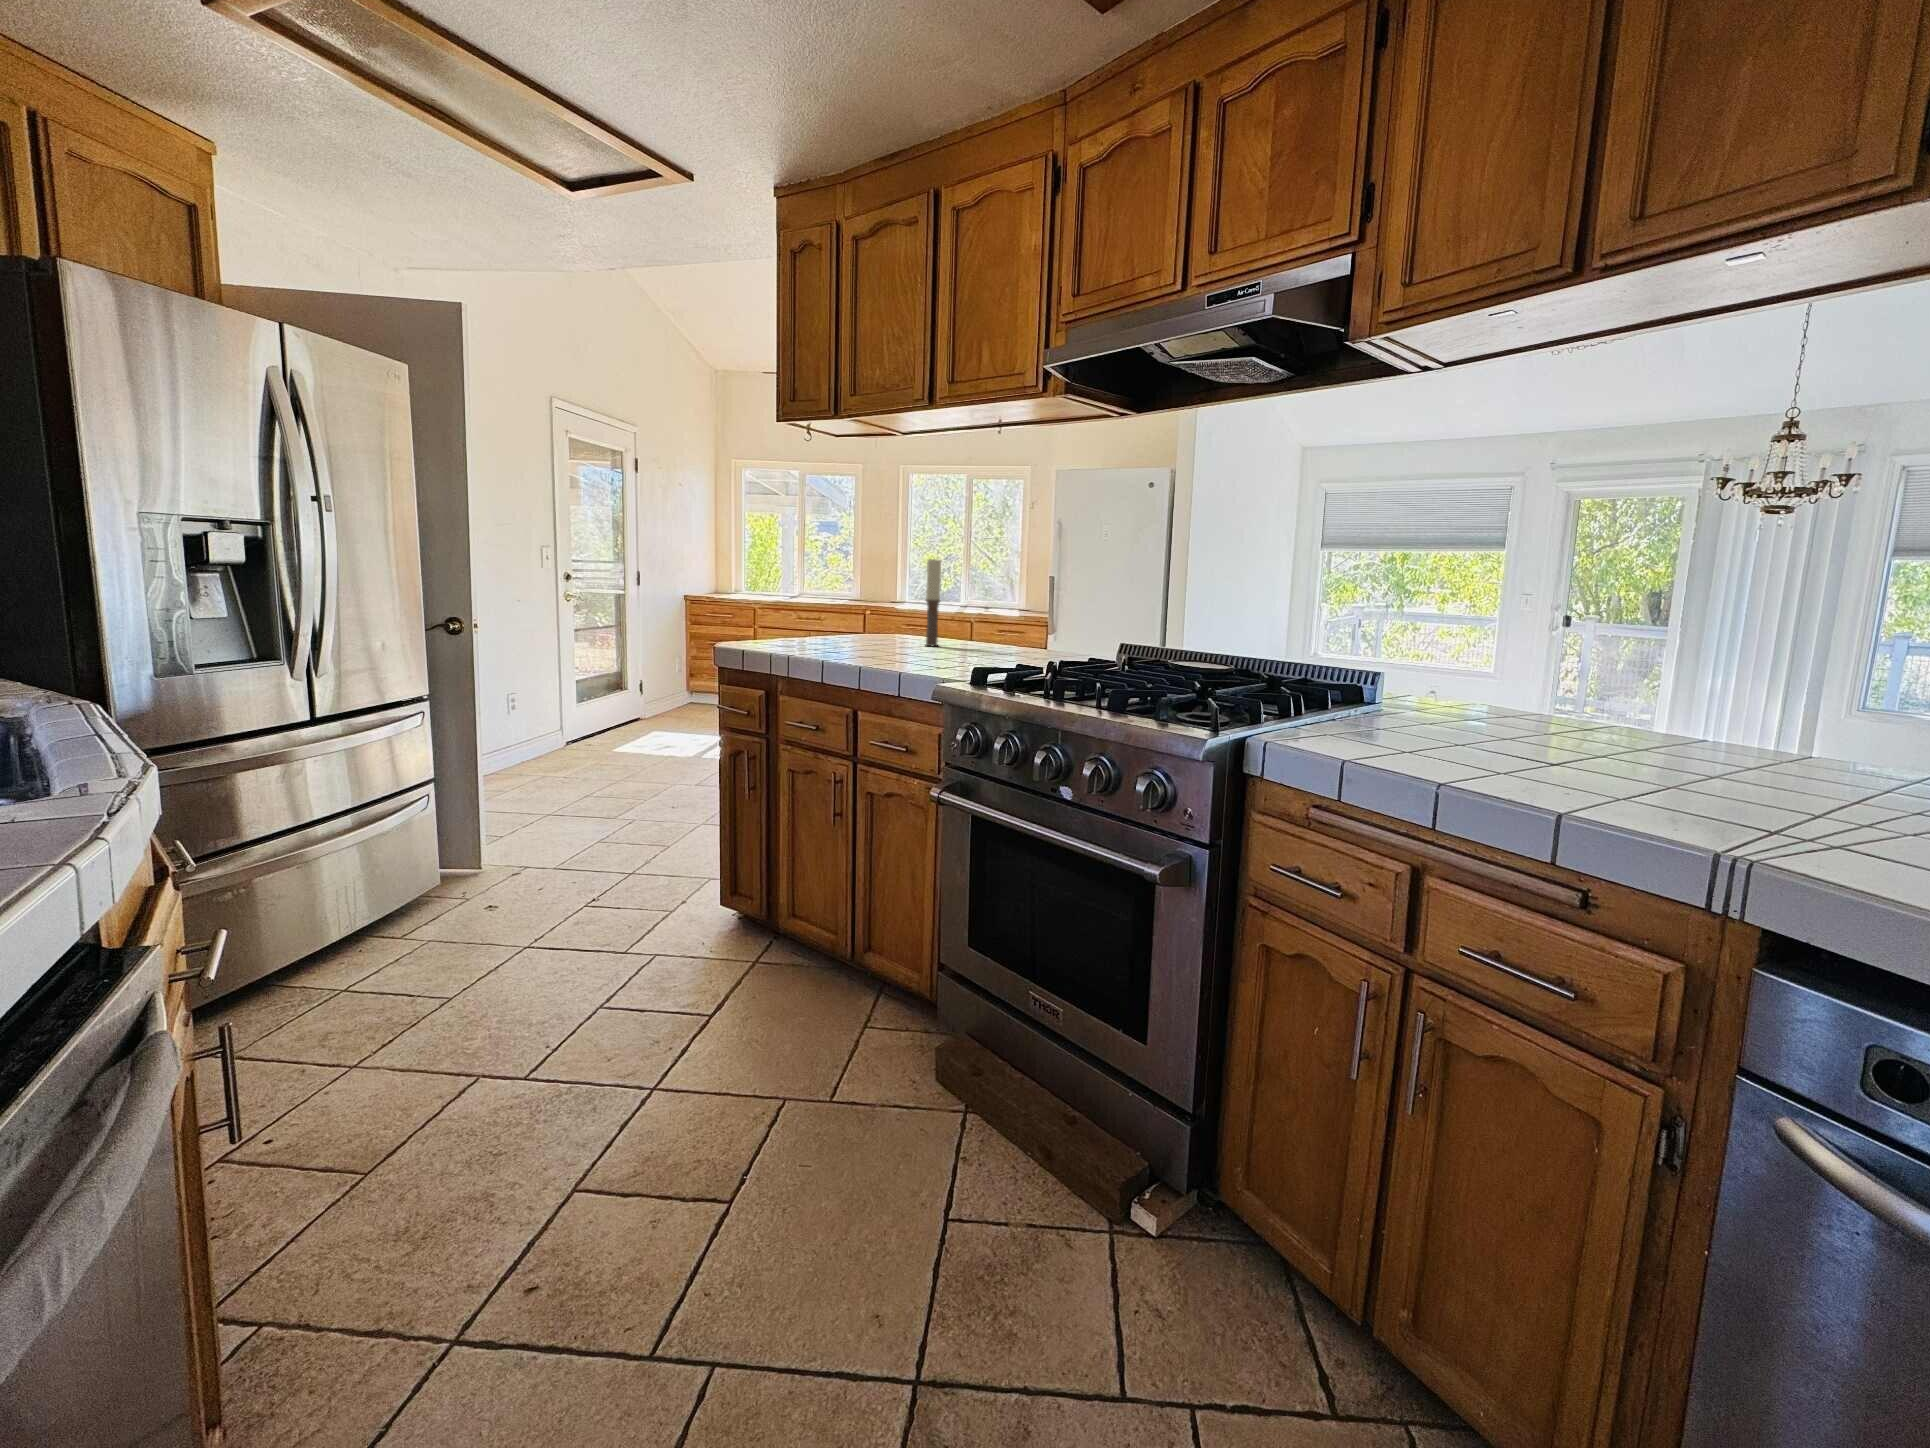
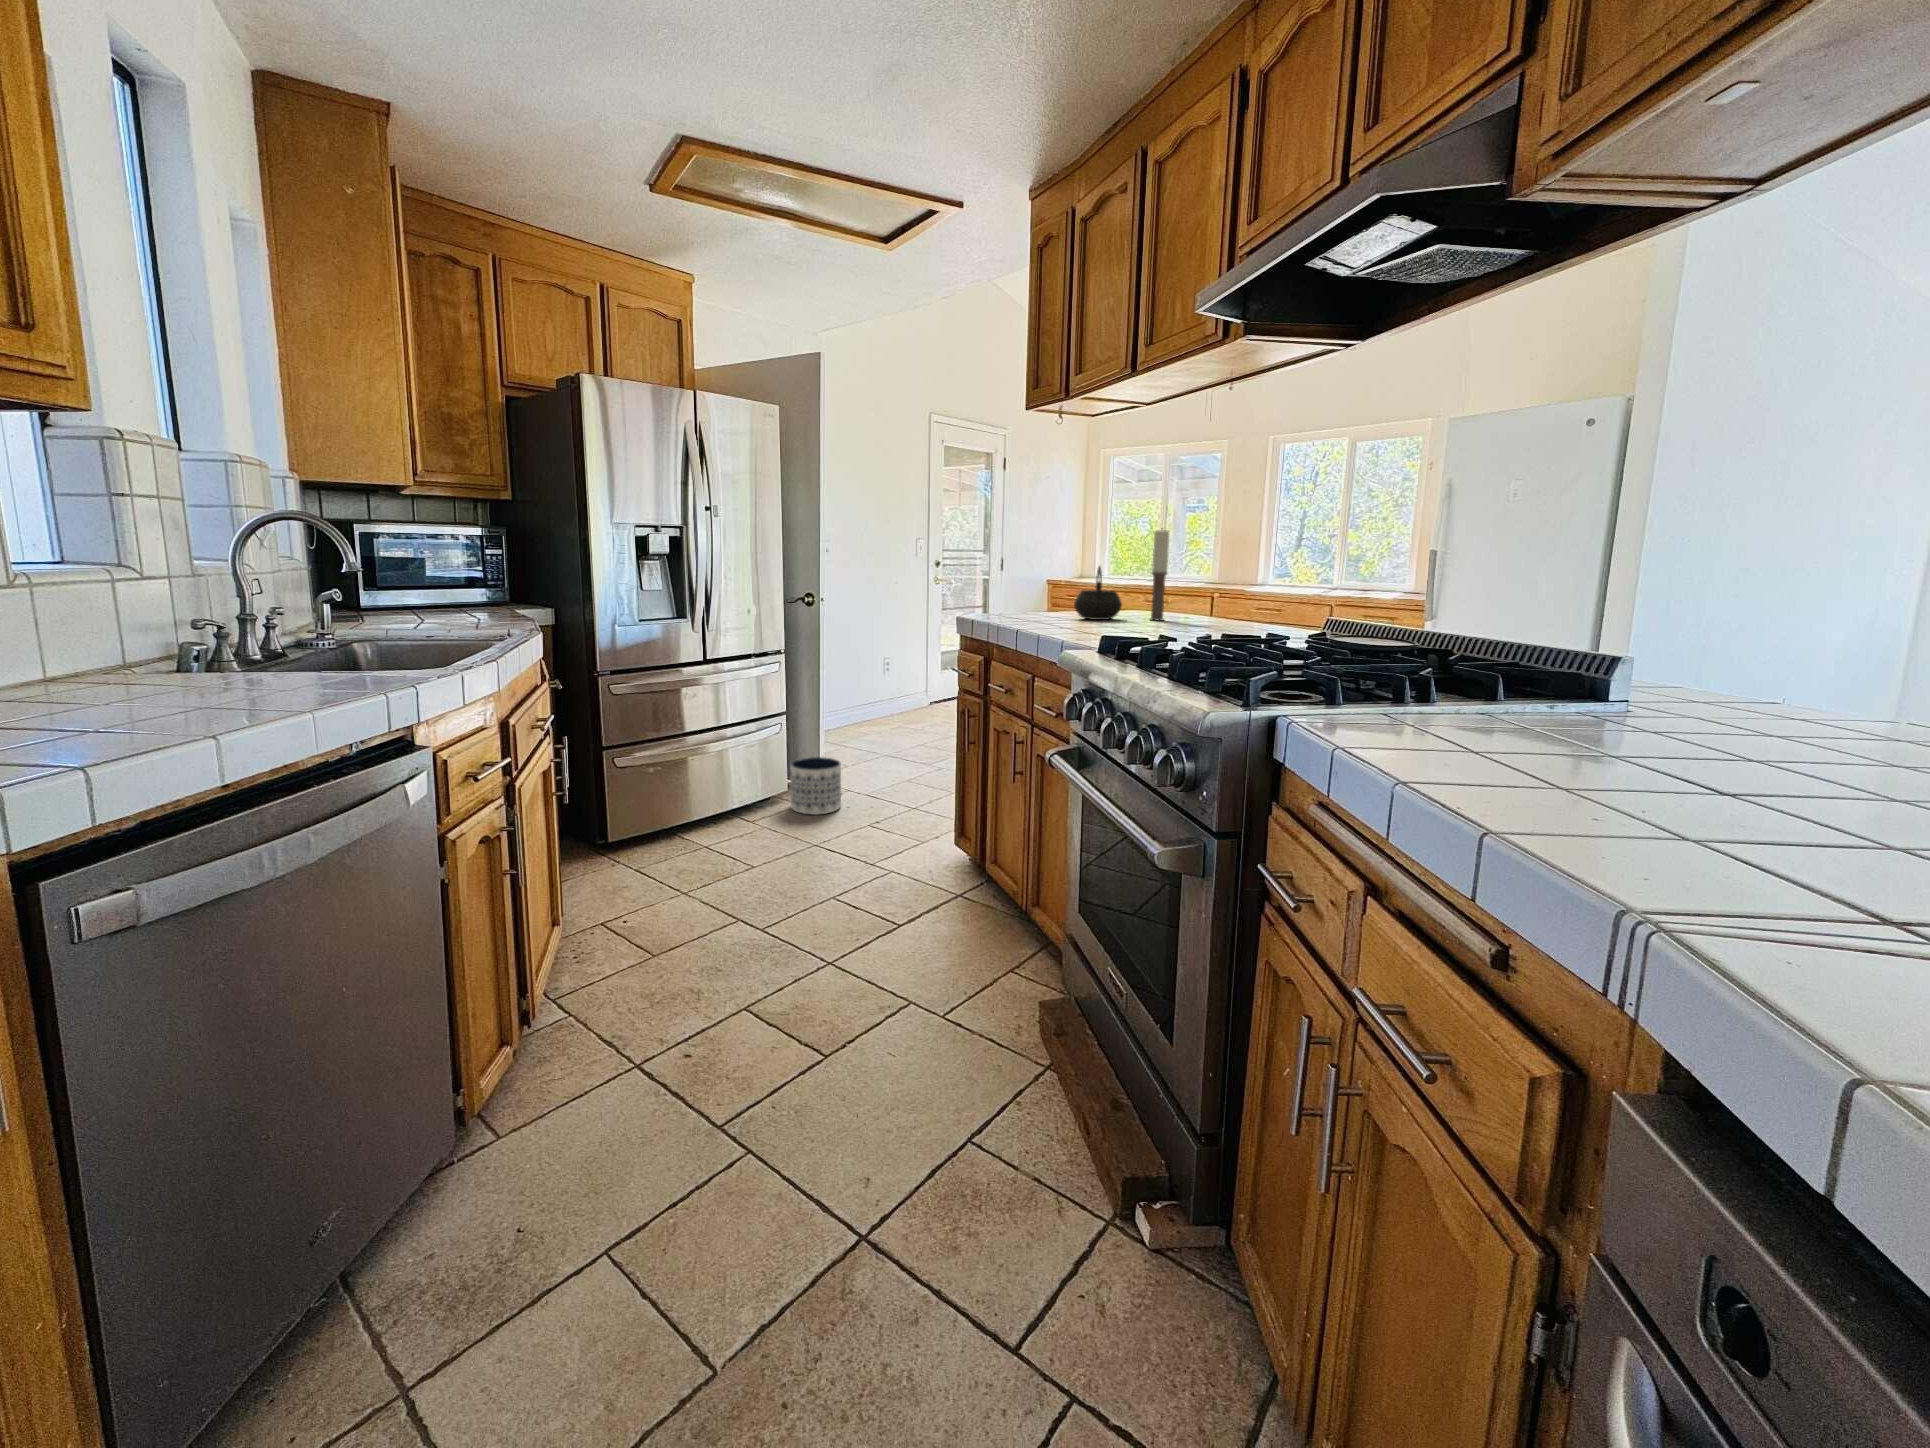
kettle: none [850,592,899,647] -> present [1074,566,1122,620]
planter: none [447,831,528,910] -> present [790,757,841,815]

